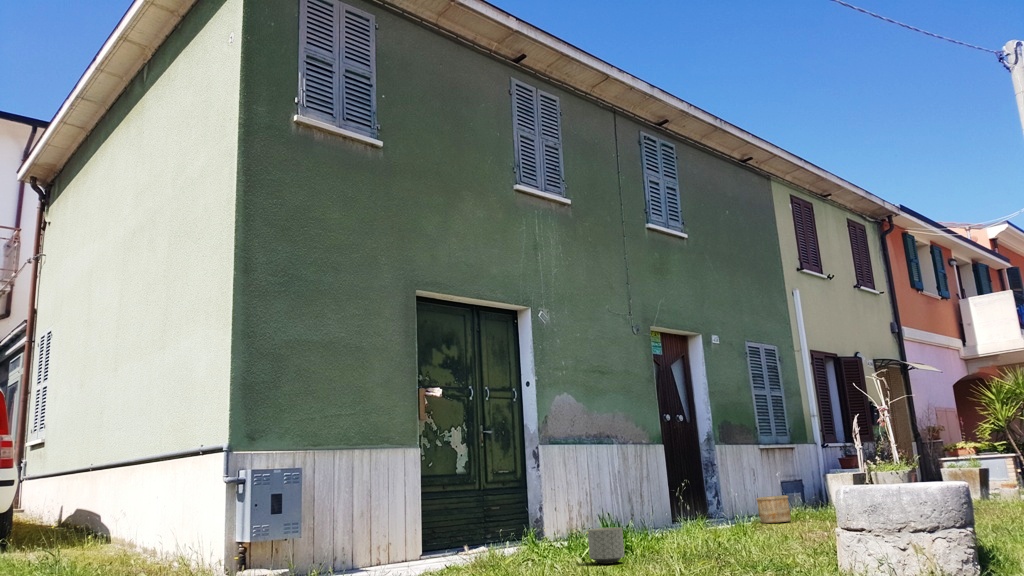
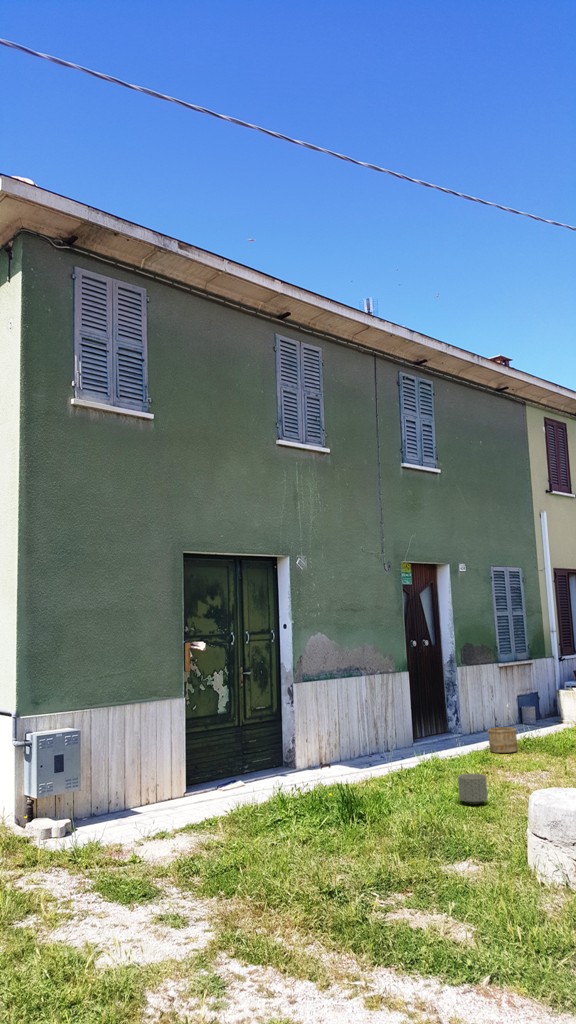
planter: present [588,528,624,564] -> present [458,774,487,805]

